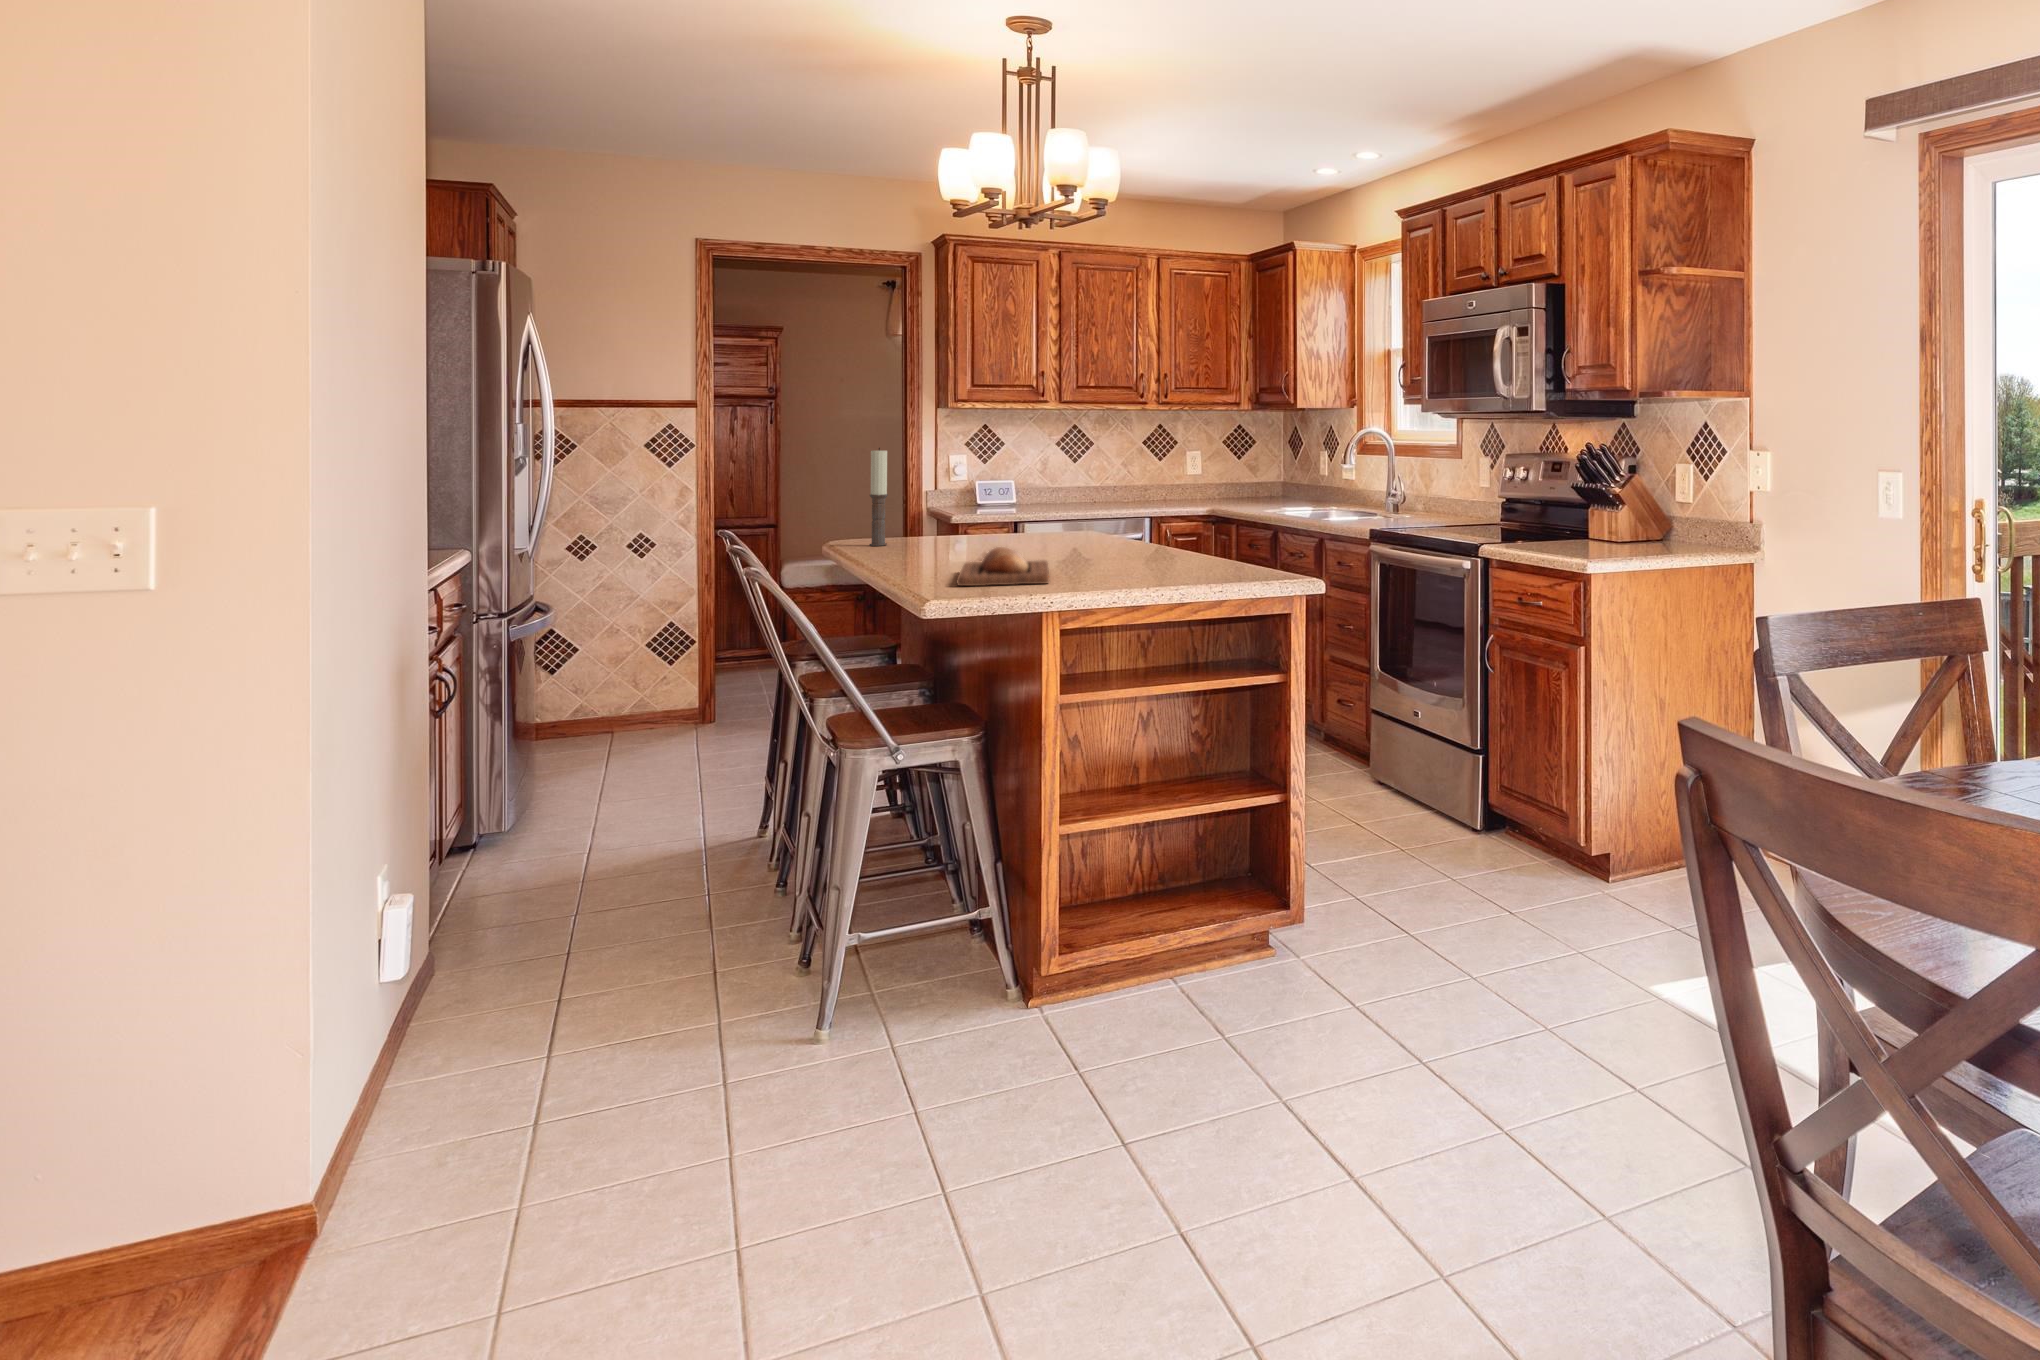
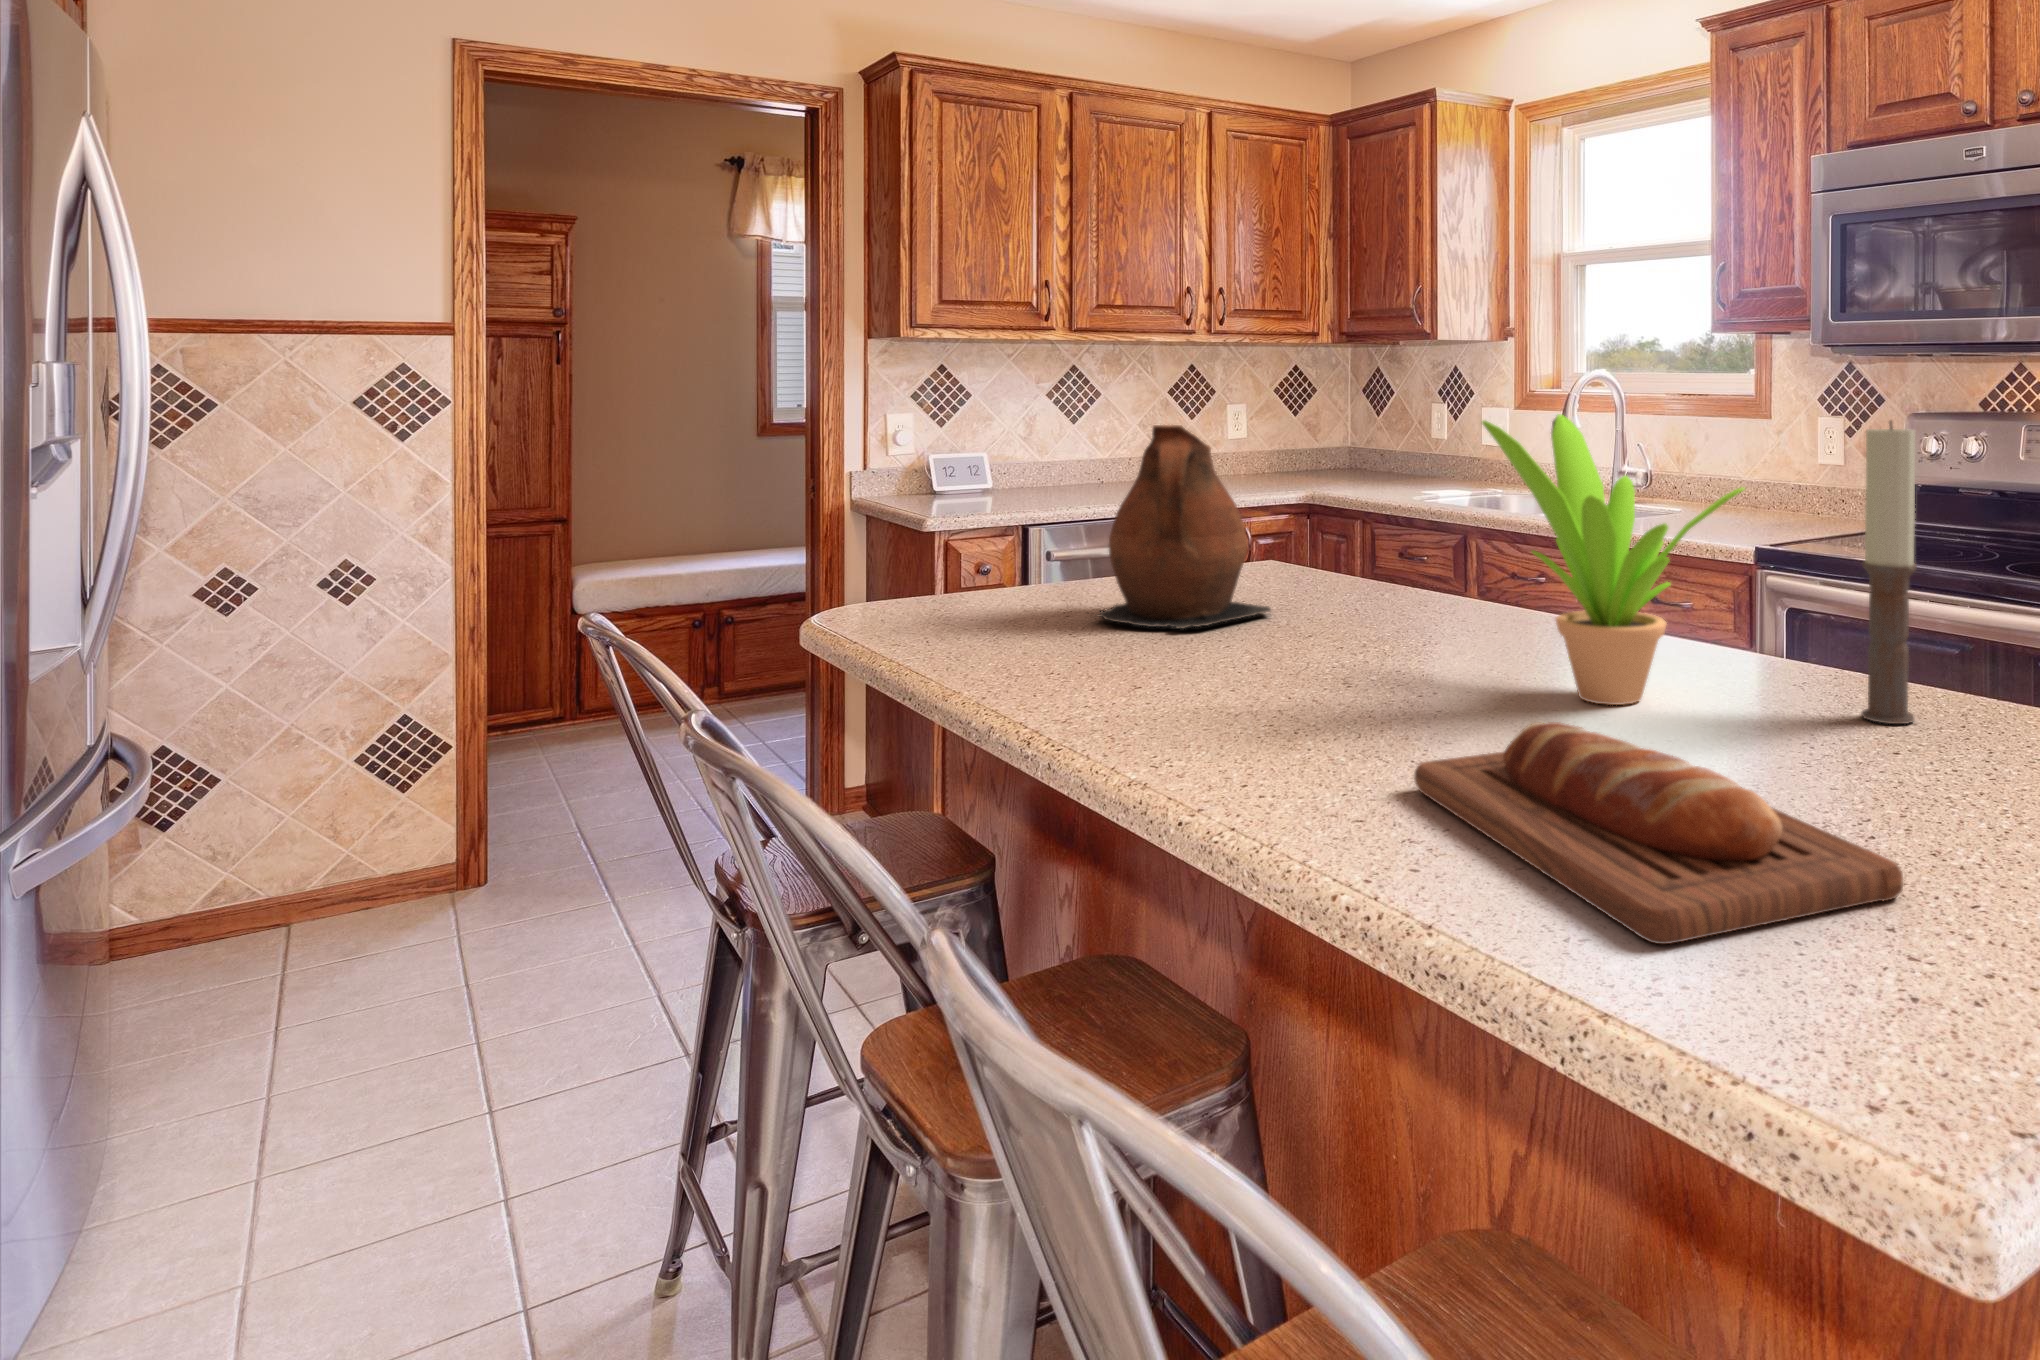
candle: present [869,448,888,546] -> present [1861,421,1917,724]
potted plant: none [1034,448,1143,561] -> present [1482,414,1744,705]
ceramic pitcher: none [947,454,1035,545] -> present [1096,425,1271,629]

